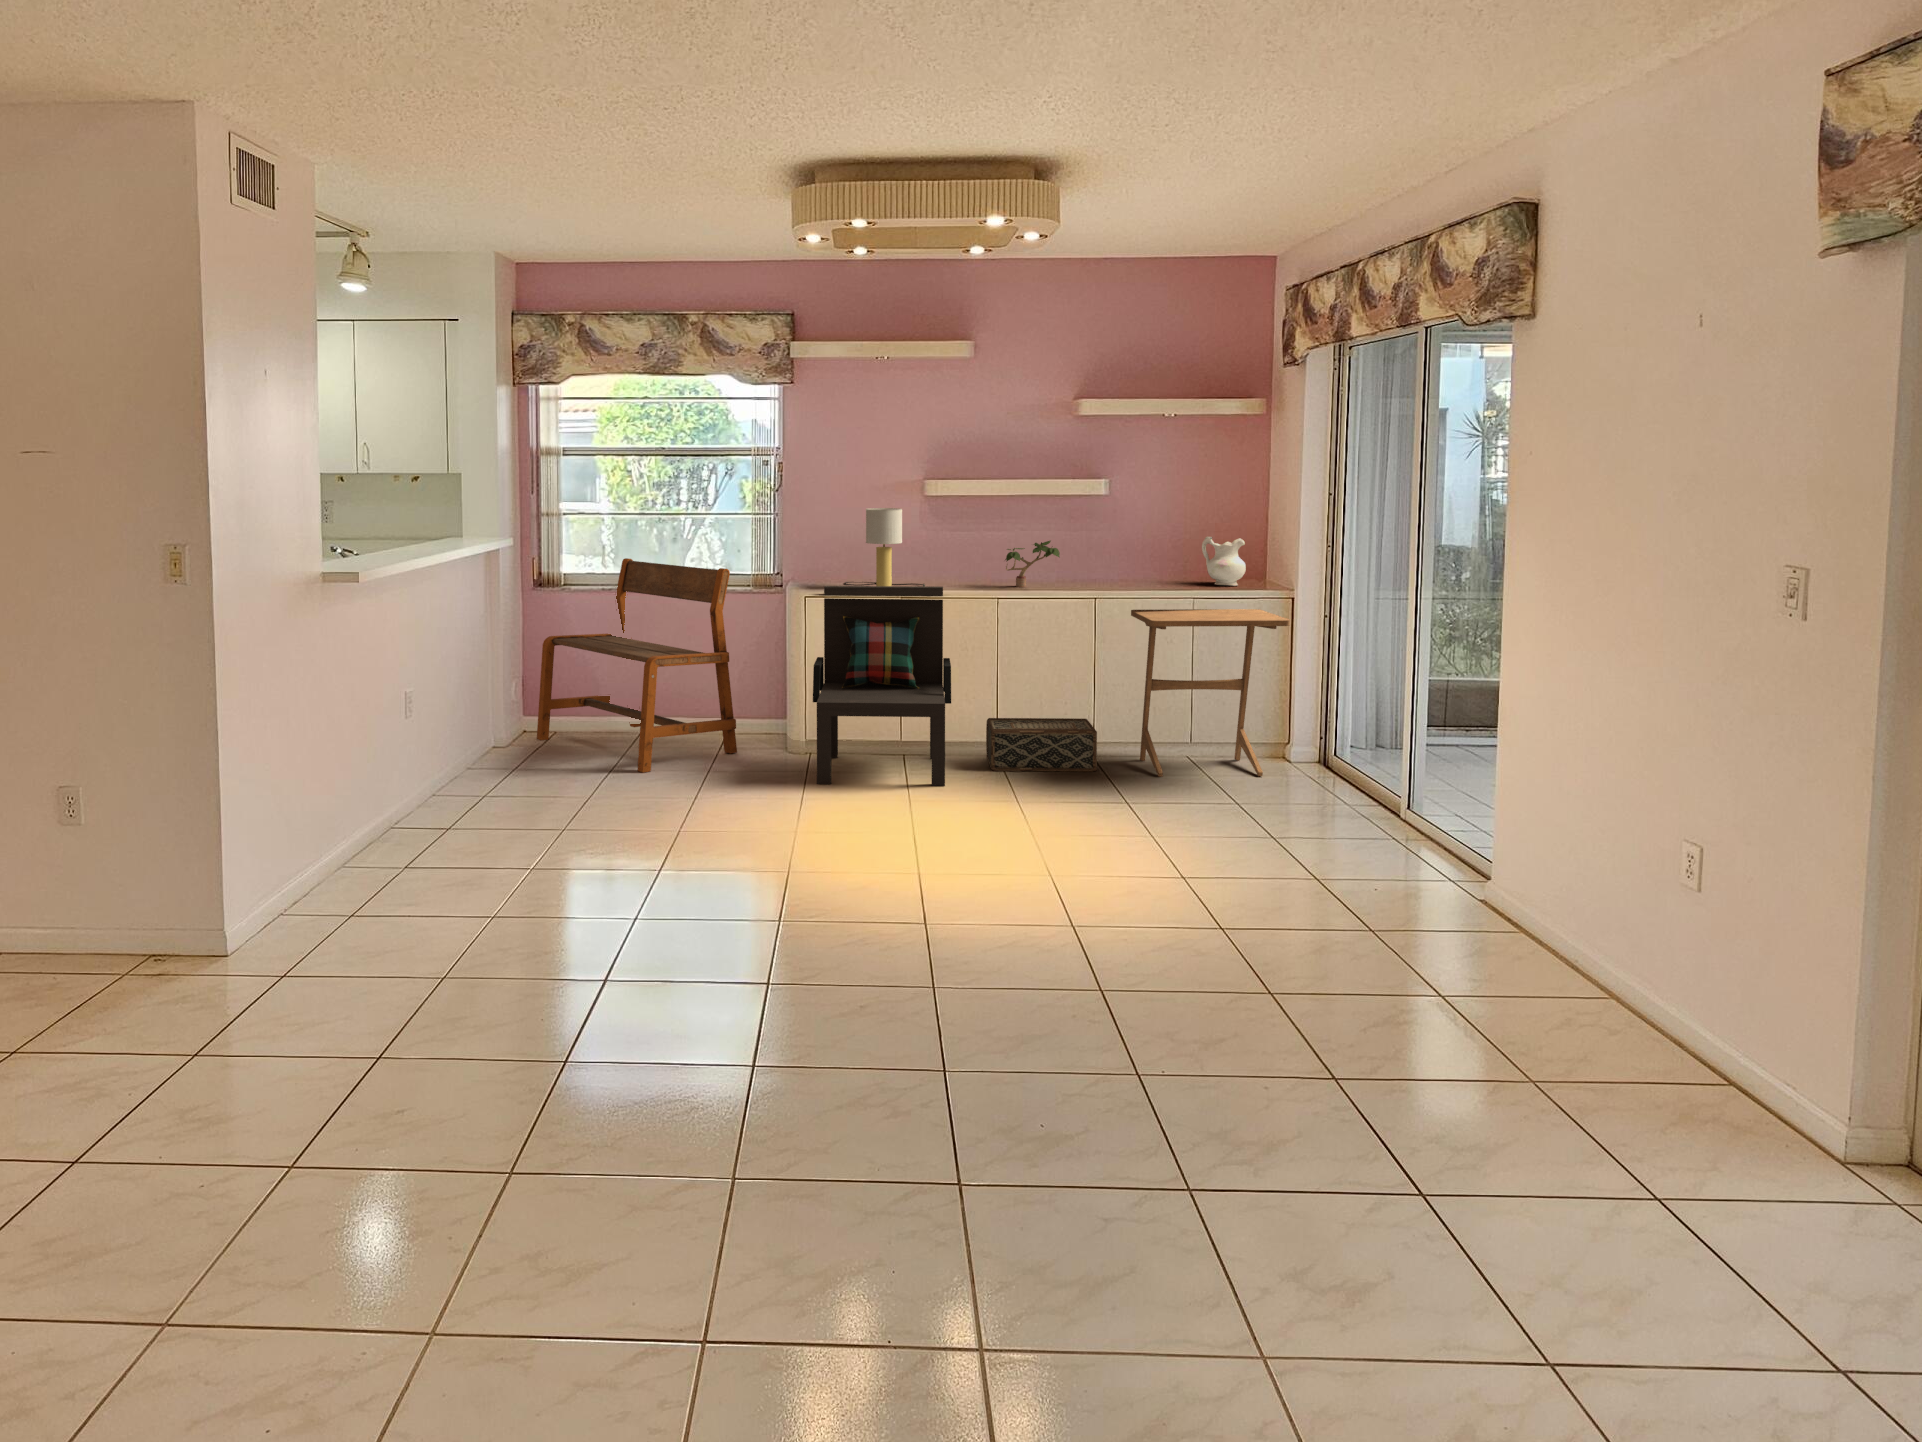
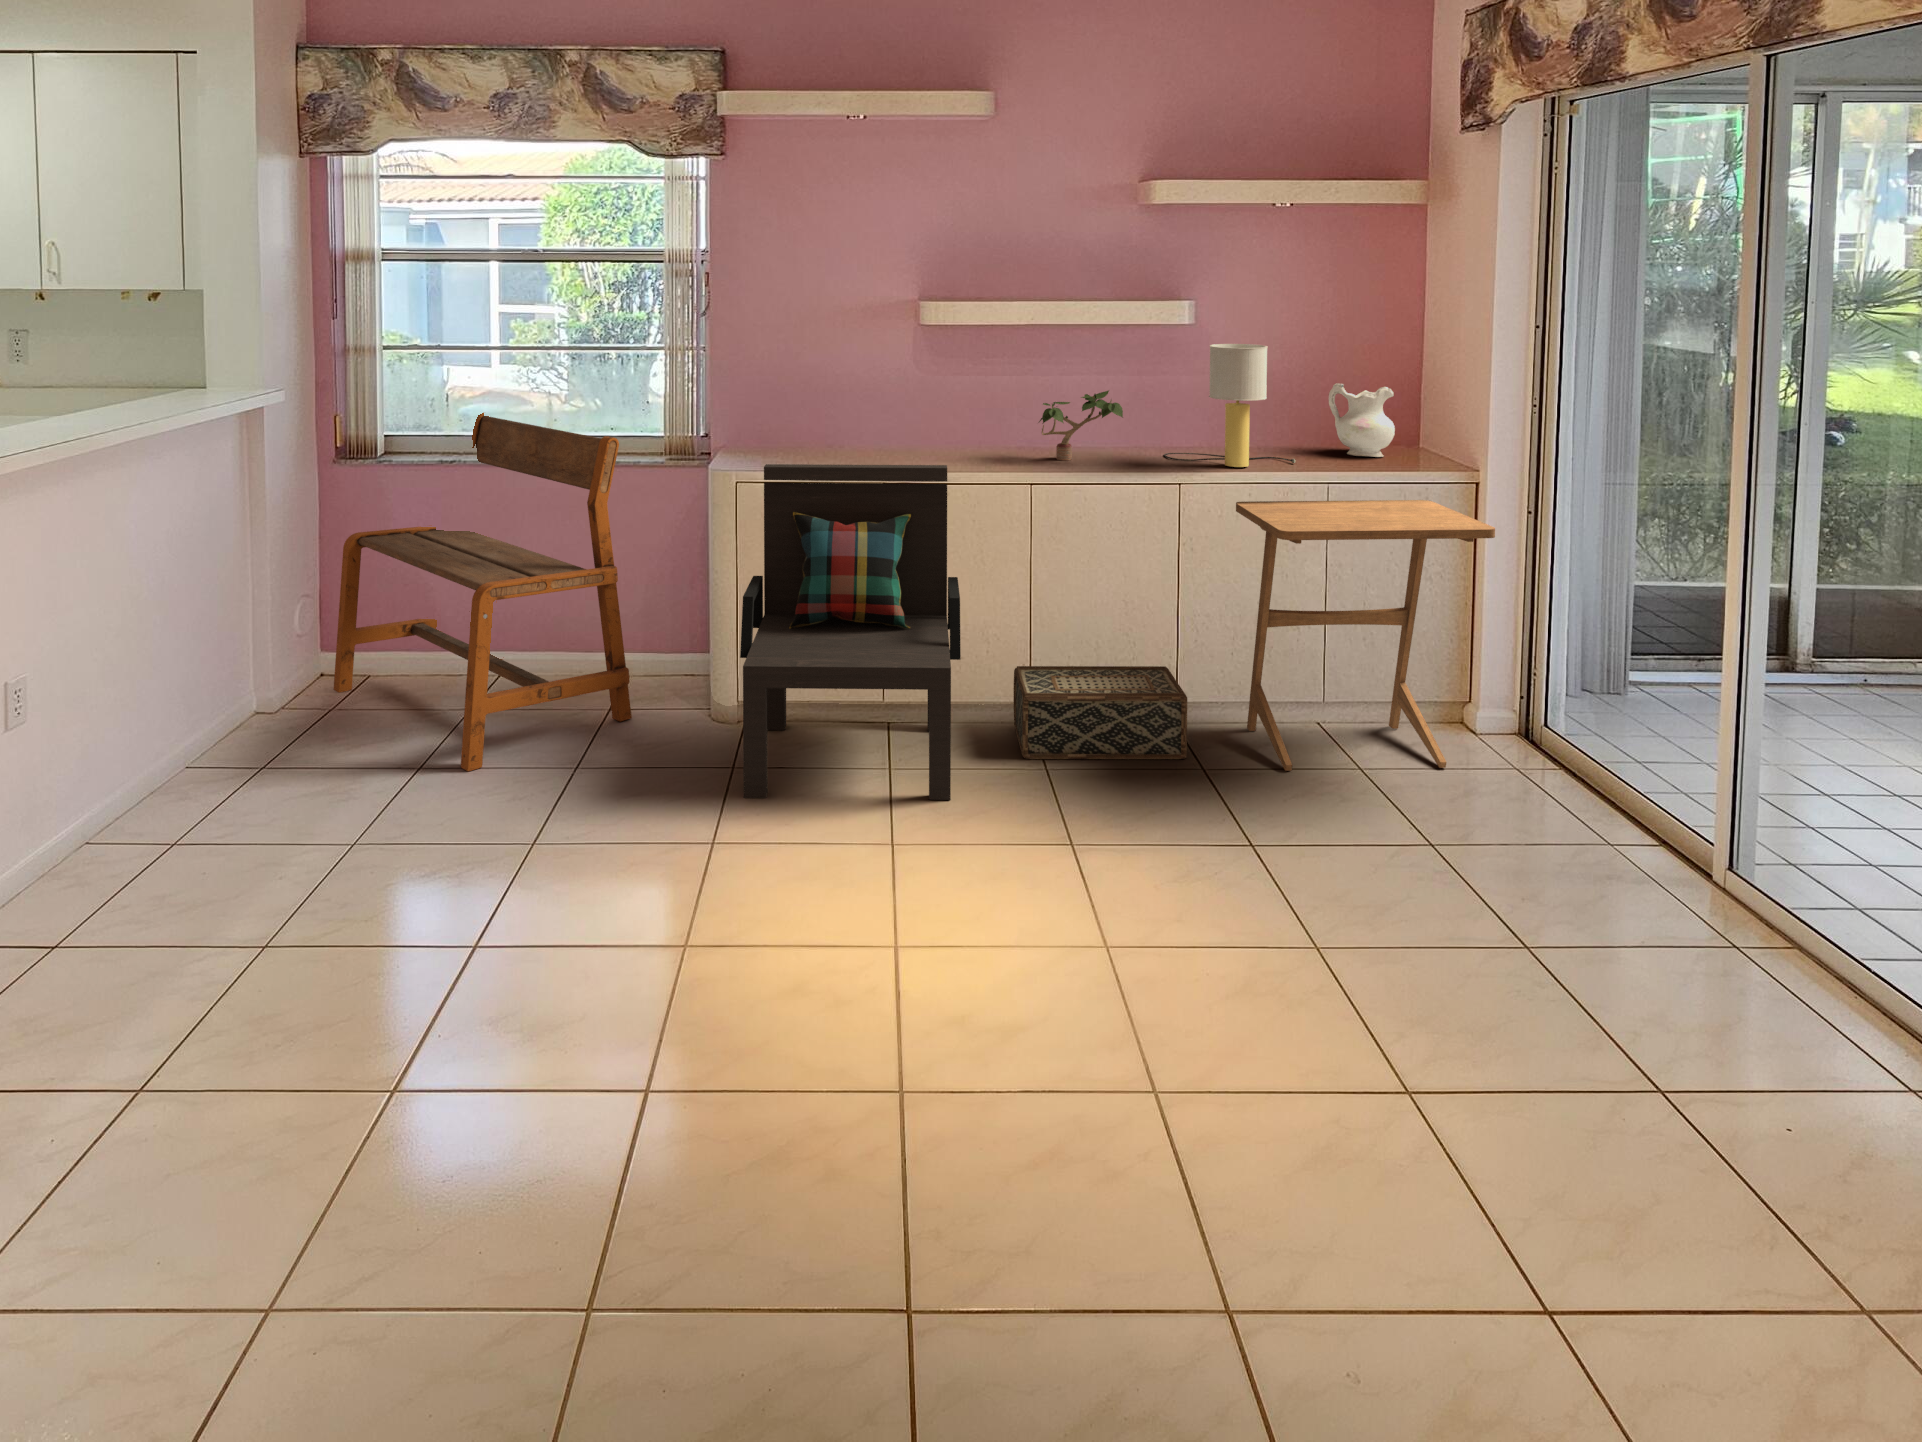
table lamp: present [844,508,925,586] -> present [1164,344,1296,467]

